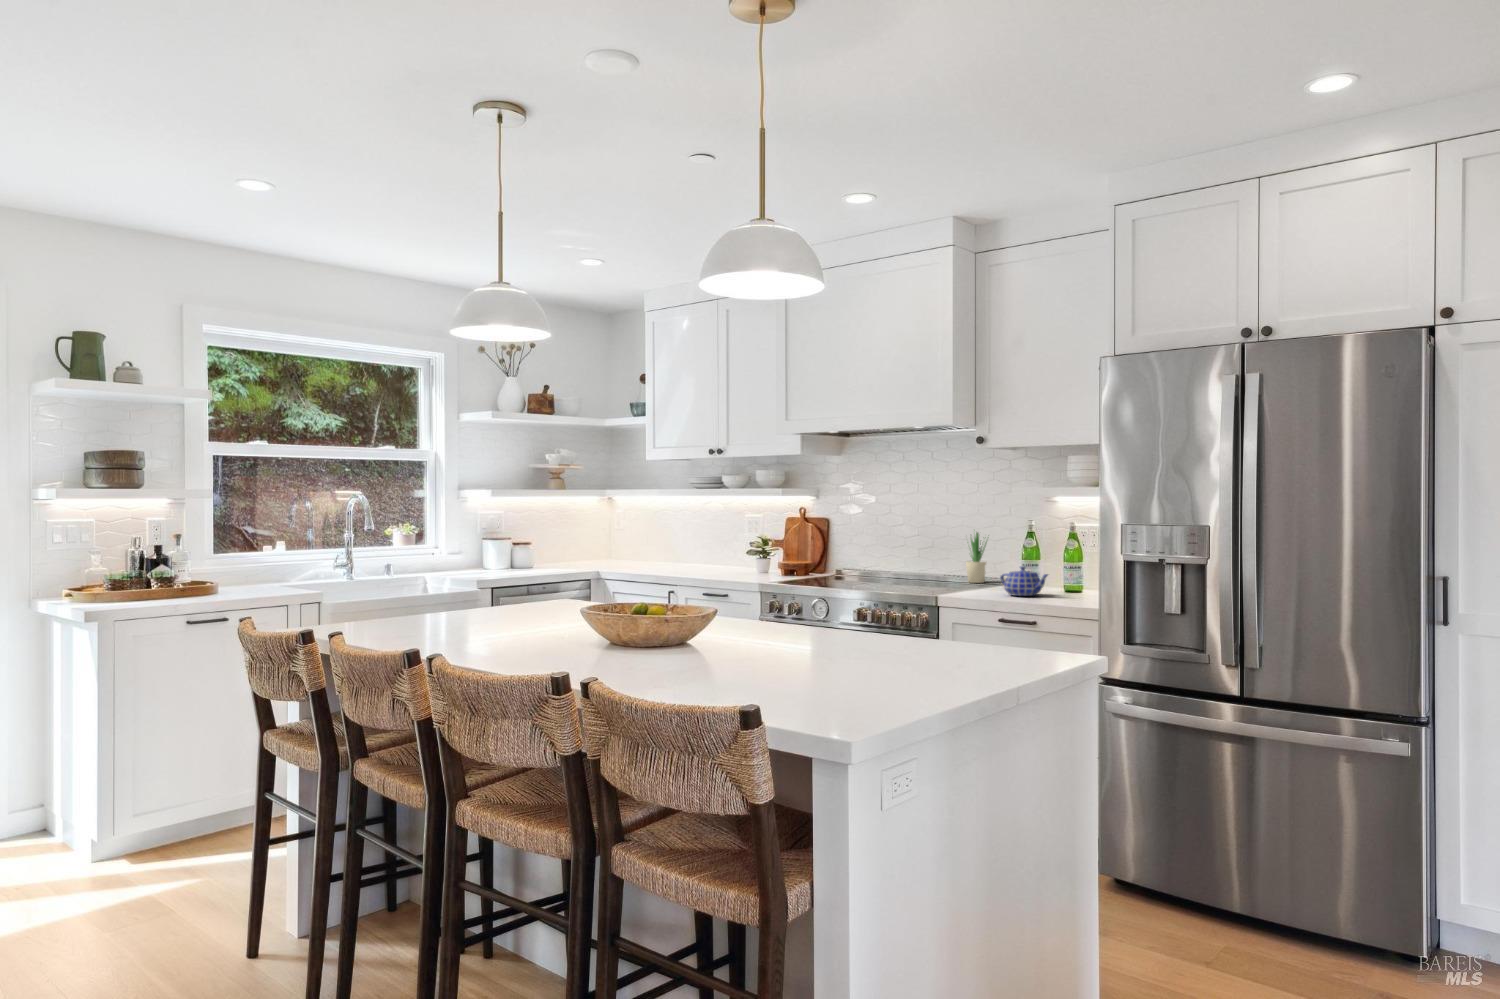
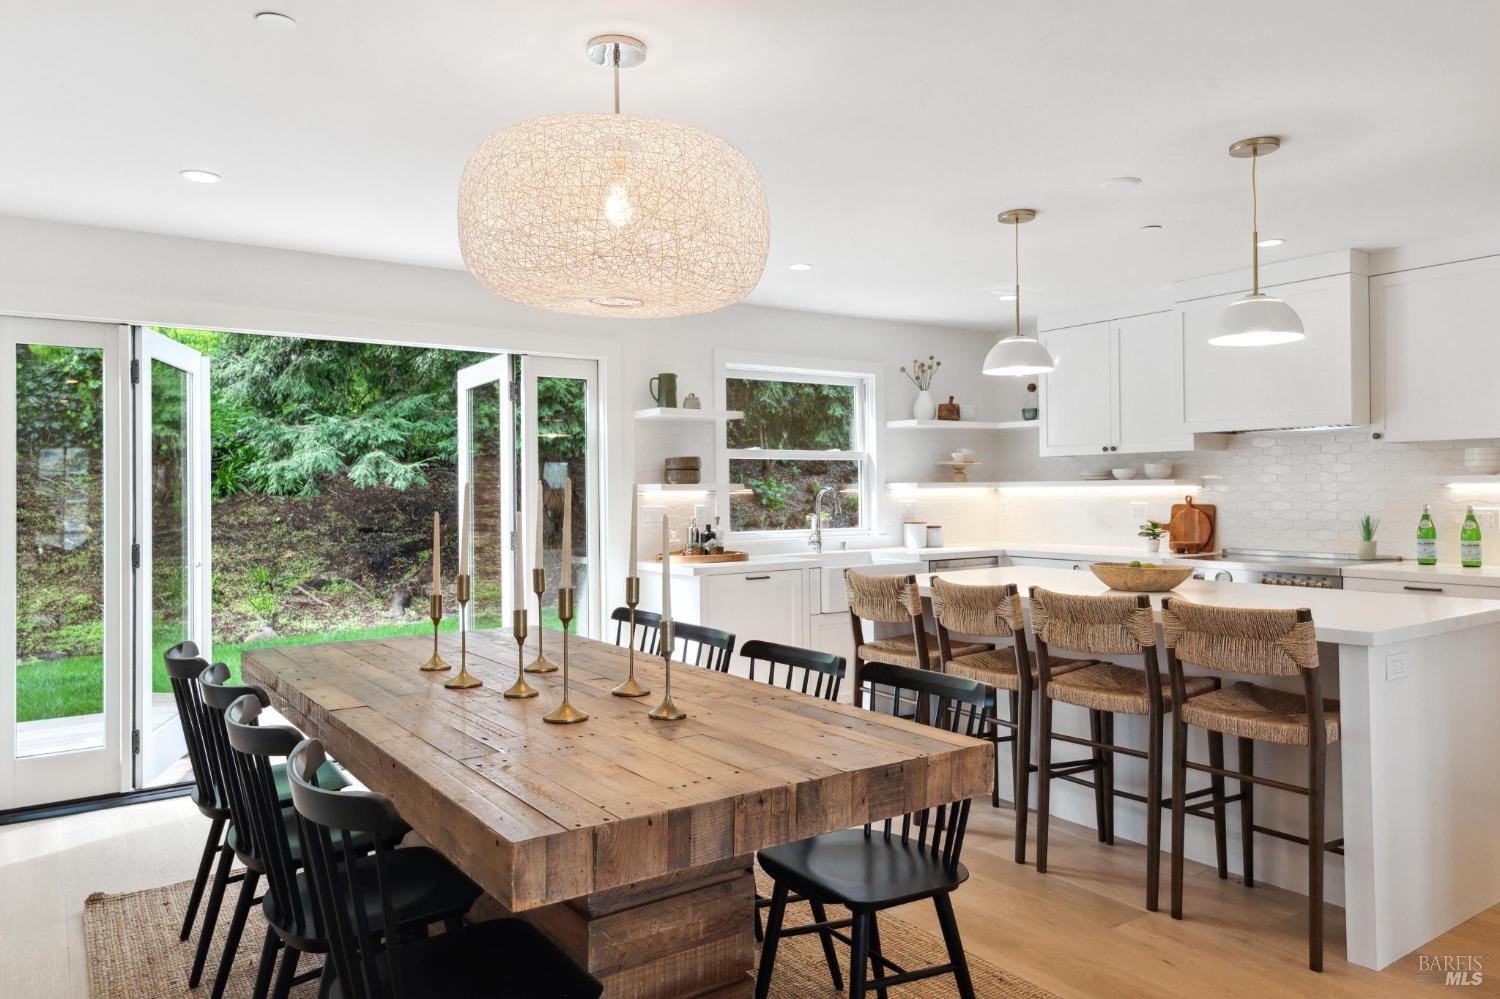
teapot: present [1000,566,1048,596] -> none [1399,543,1451,569]

